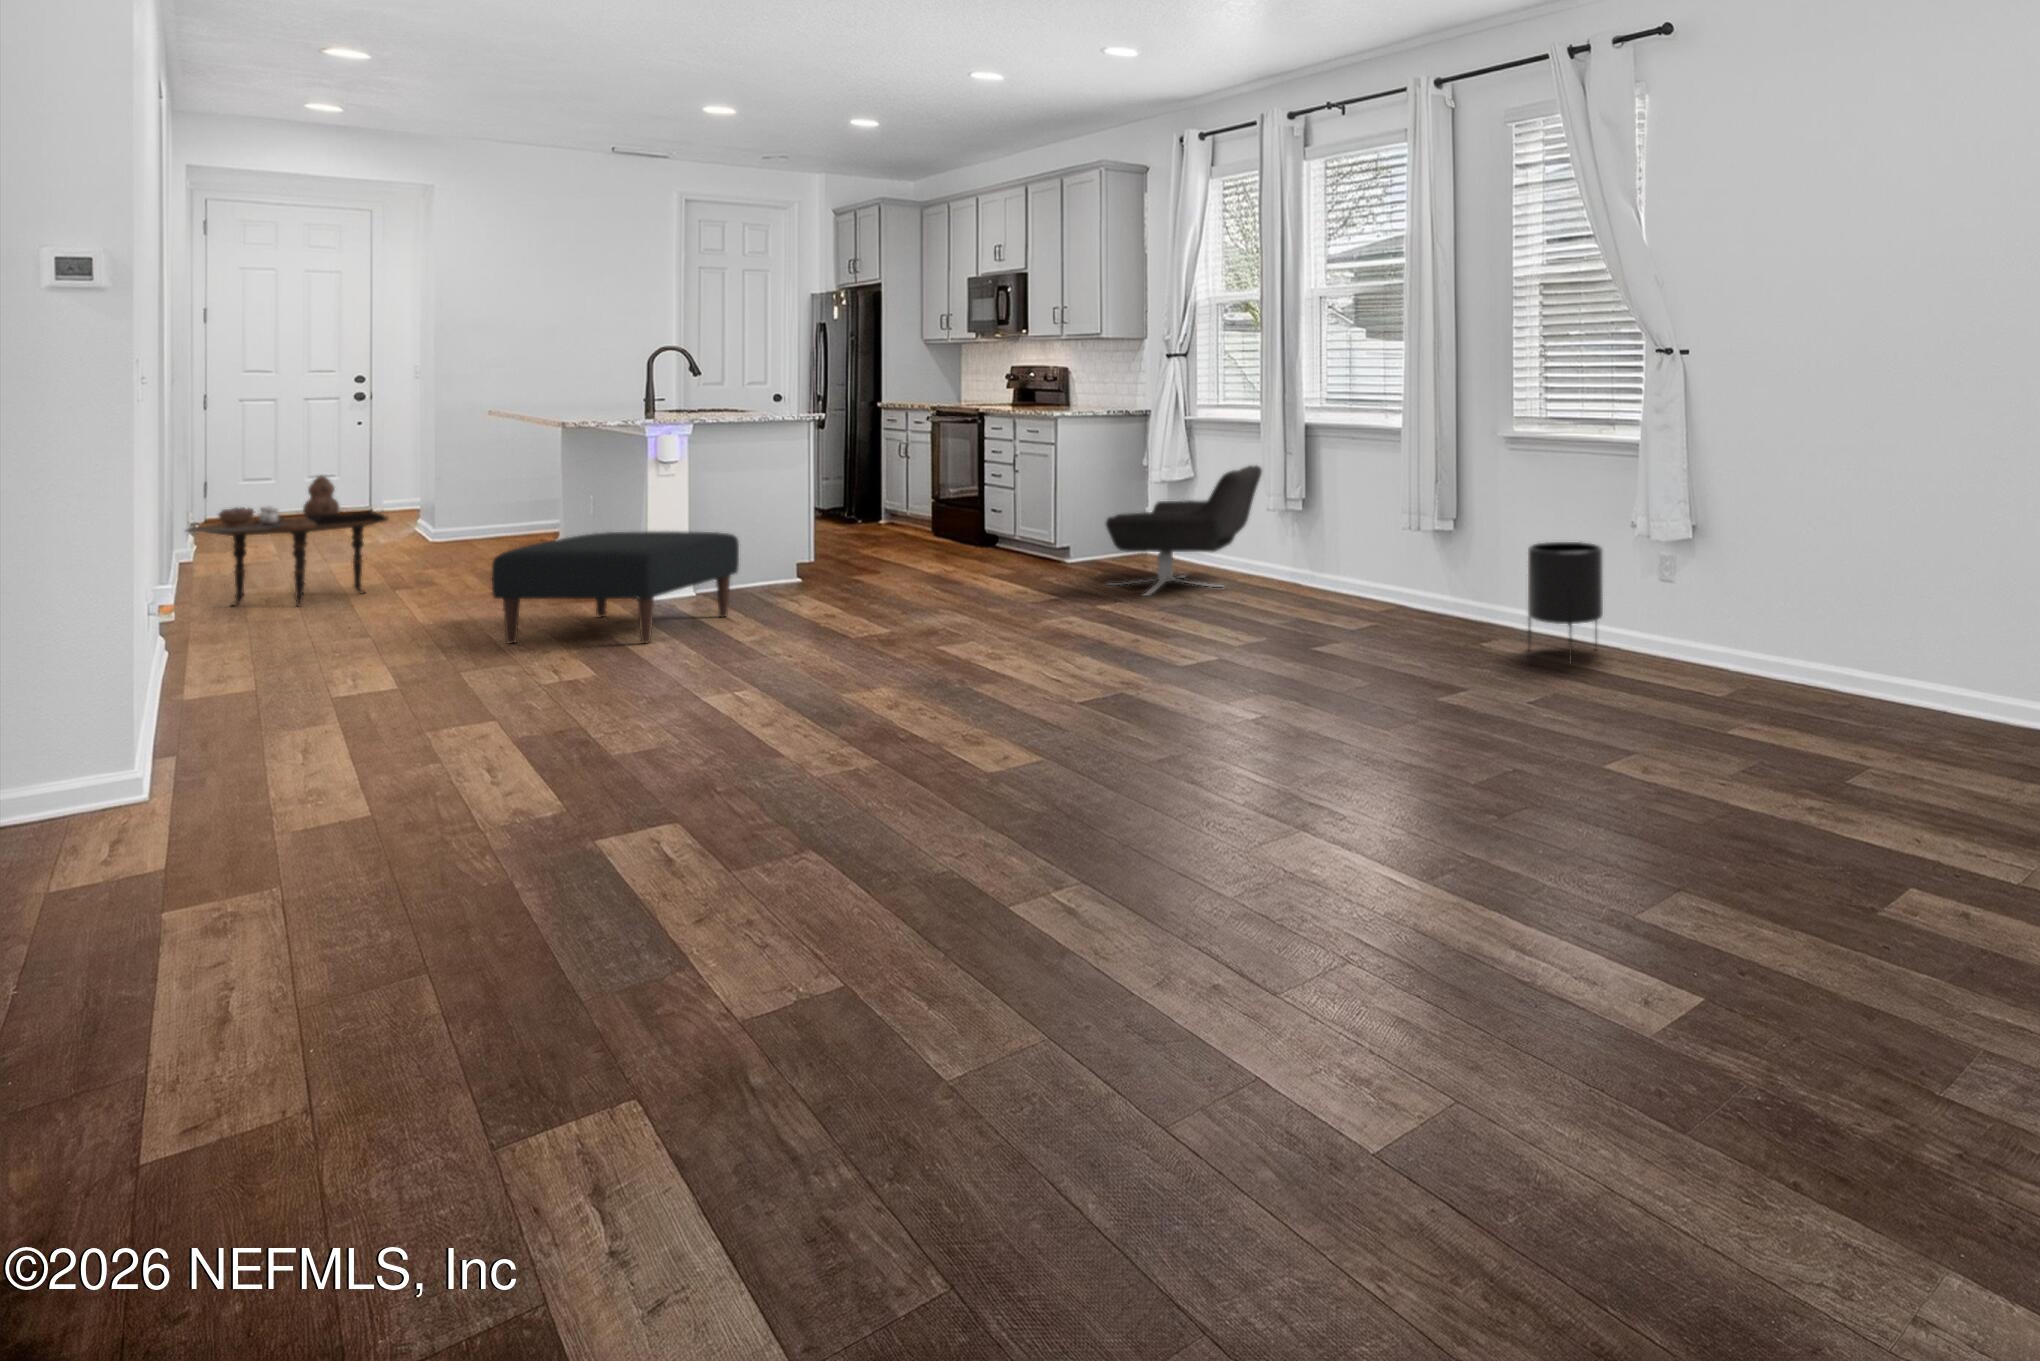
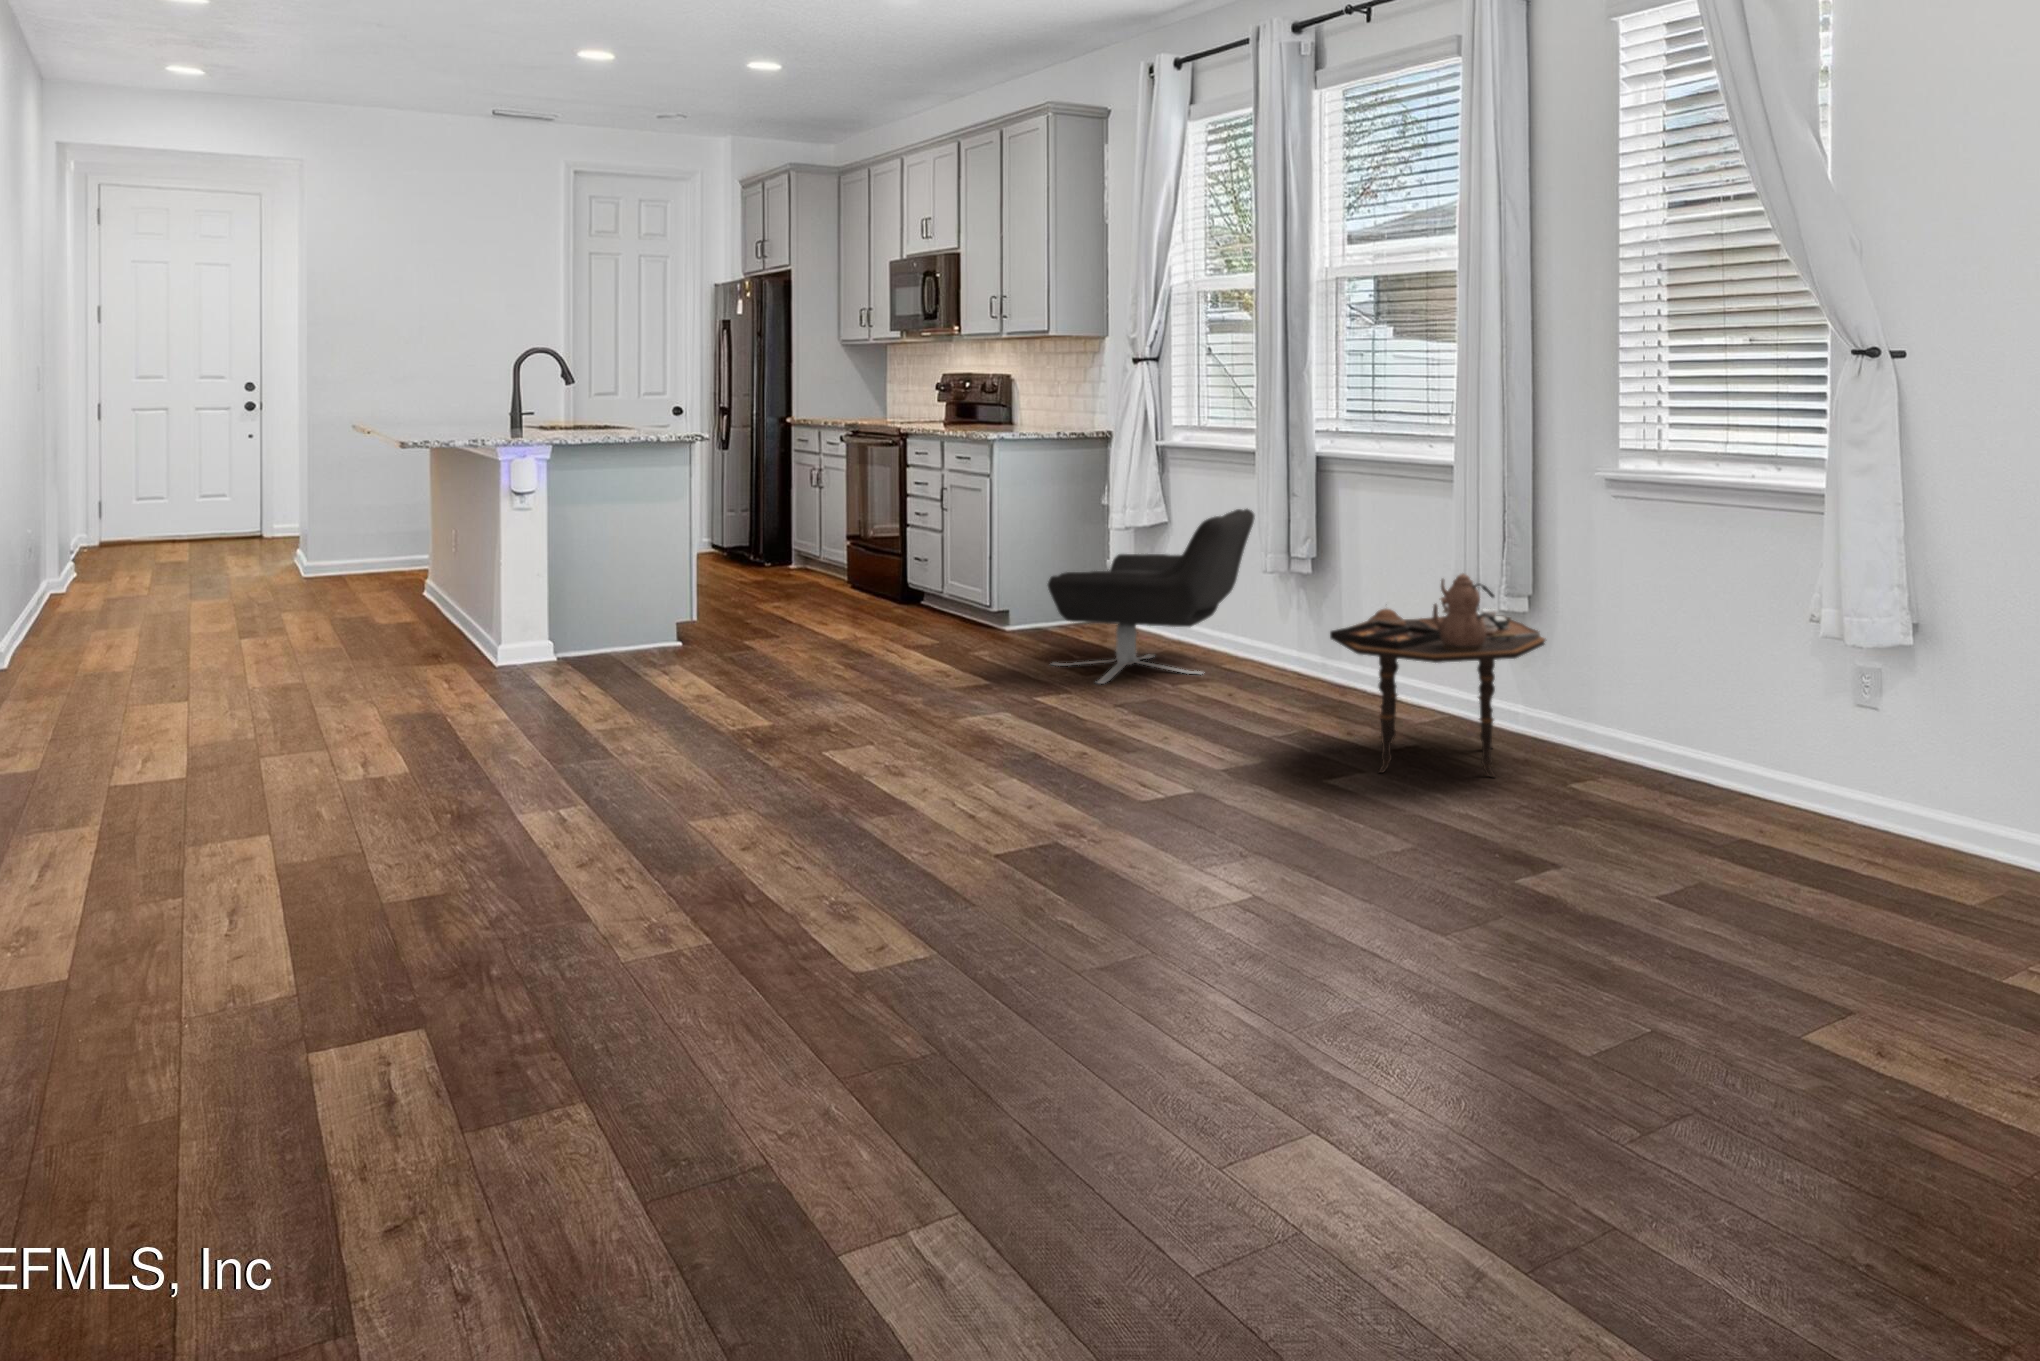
side table: present [186,475,388,606] -> present [1330,574,1545,777]
ottoman: present [492,531,739,643] -> none [308,581,598,727]
planter: present [1528,542,1603,662] -> none [1646,639,1765,829]

